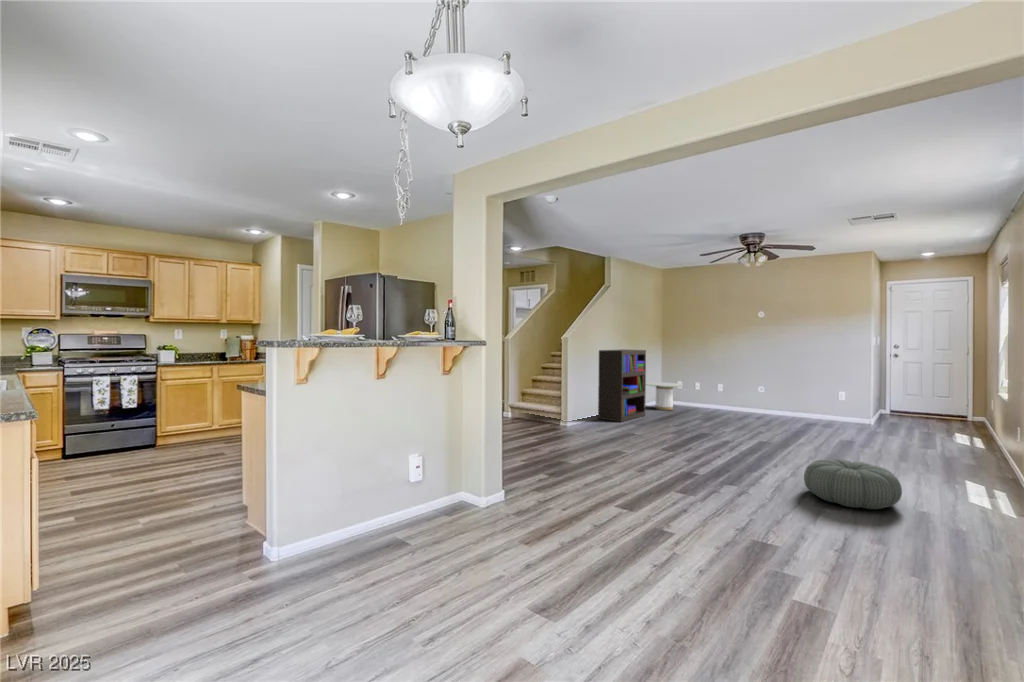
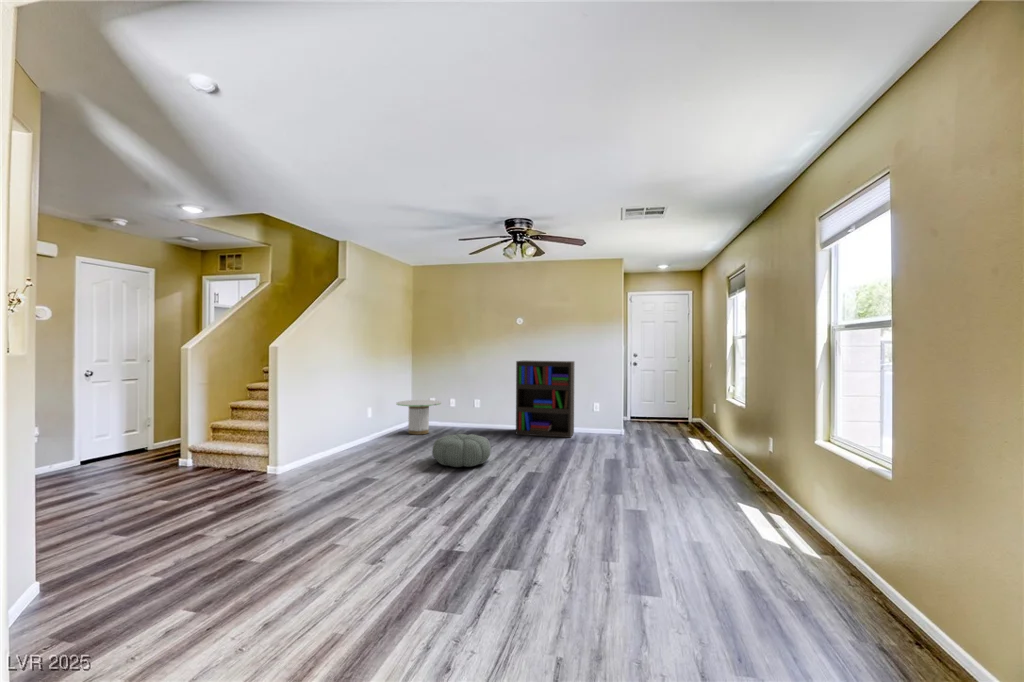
bookshelf: present [598,350,646,422] -> present [516,361,574,438]
pouf: present [804,459,902,509] -> present [432,434,491,467]

